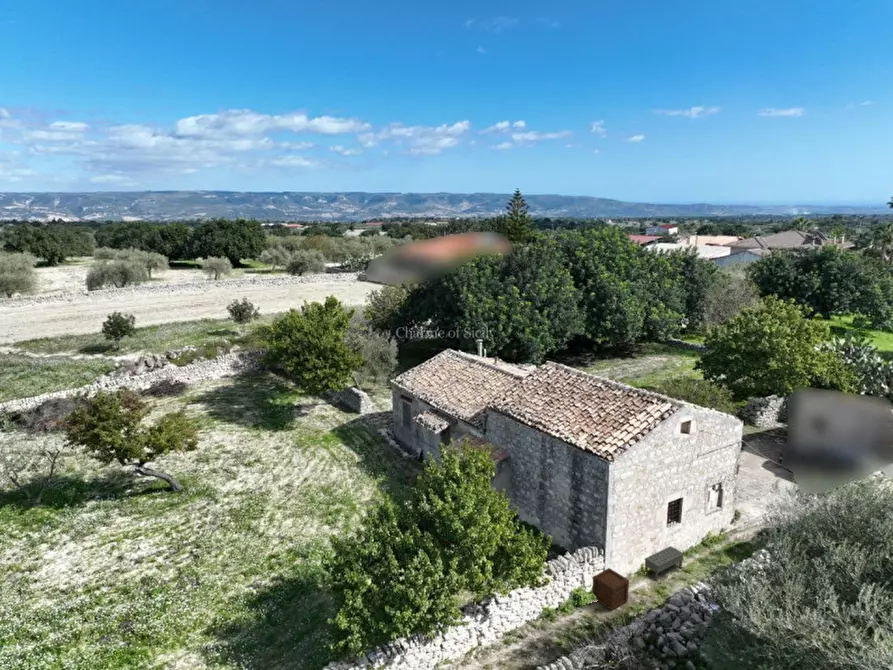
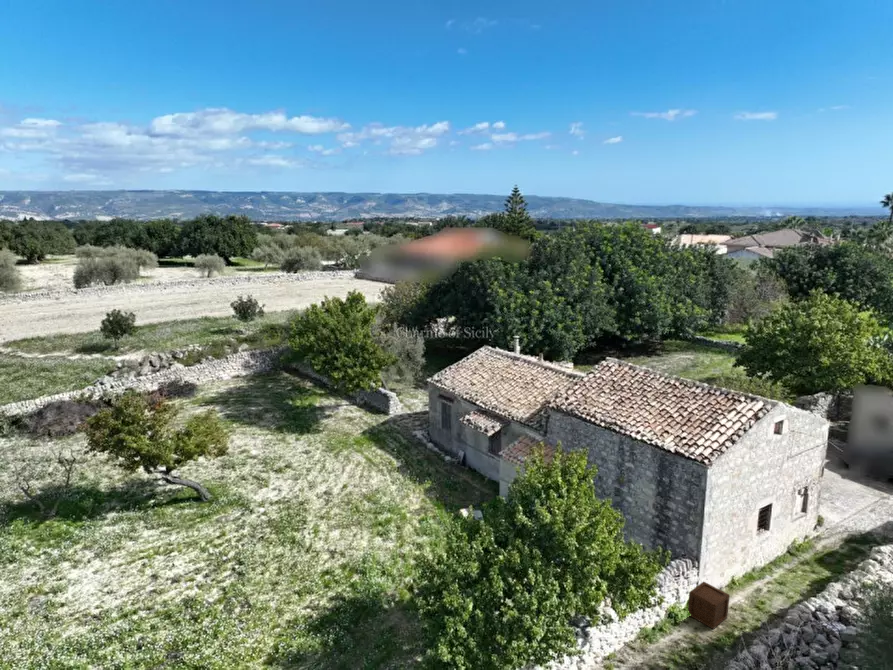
bench: present [645,546,683,581] -> none [735,556,776,594]

